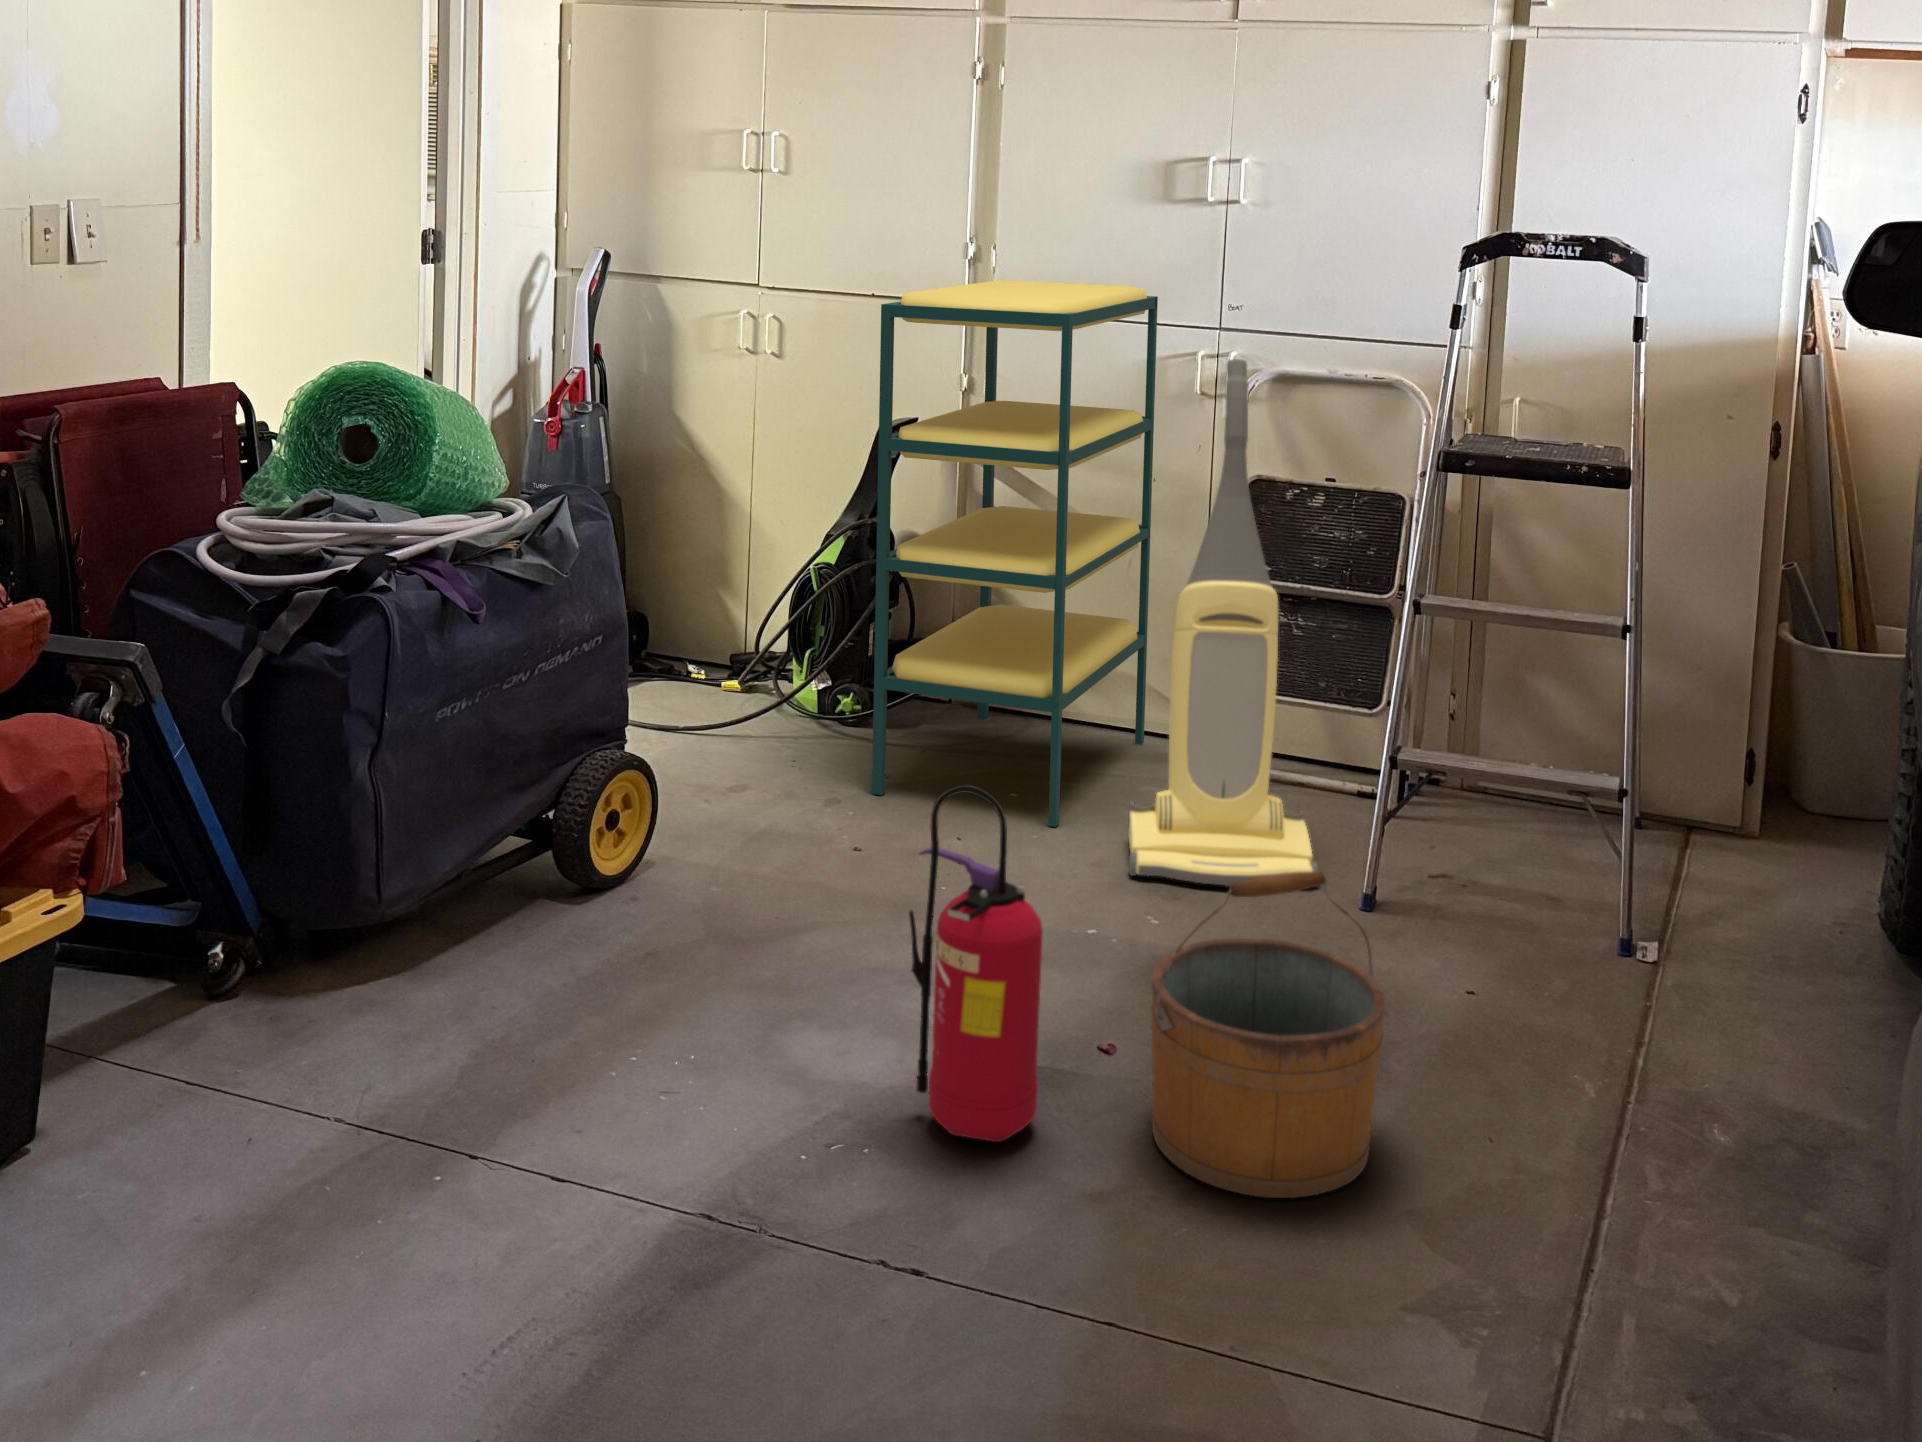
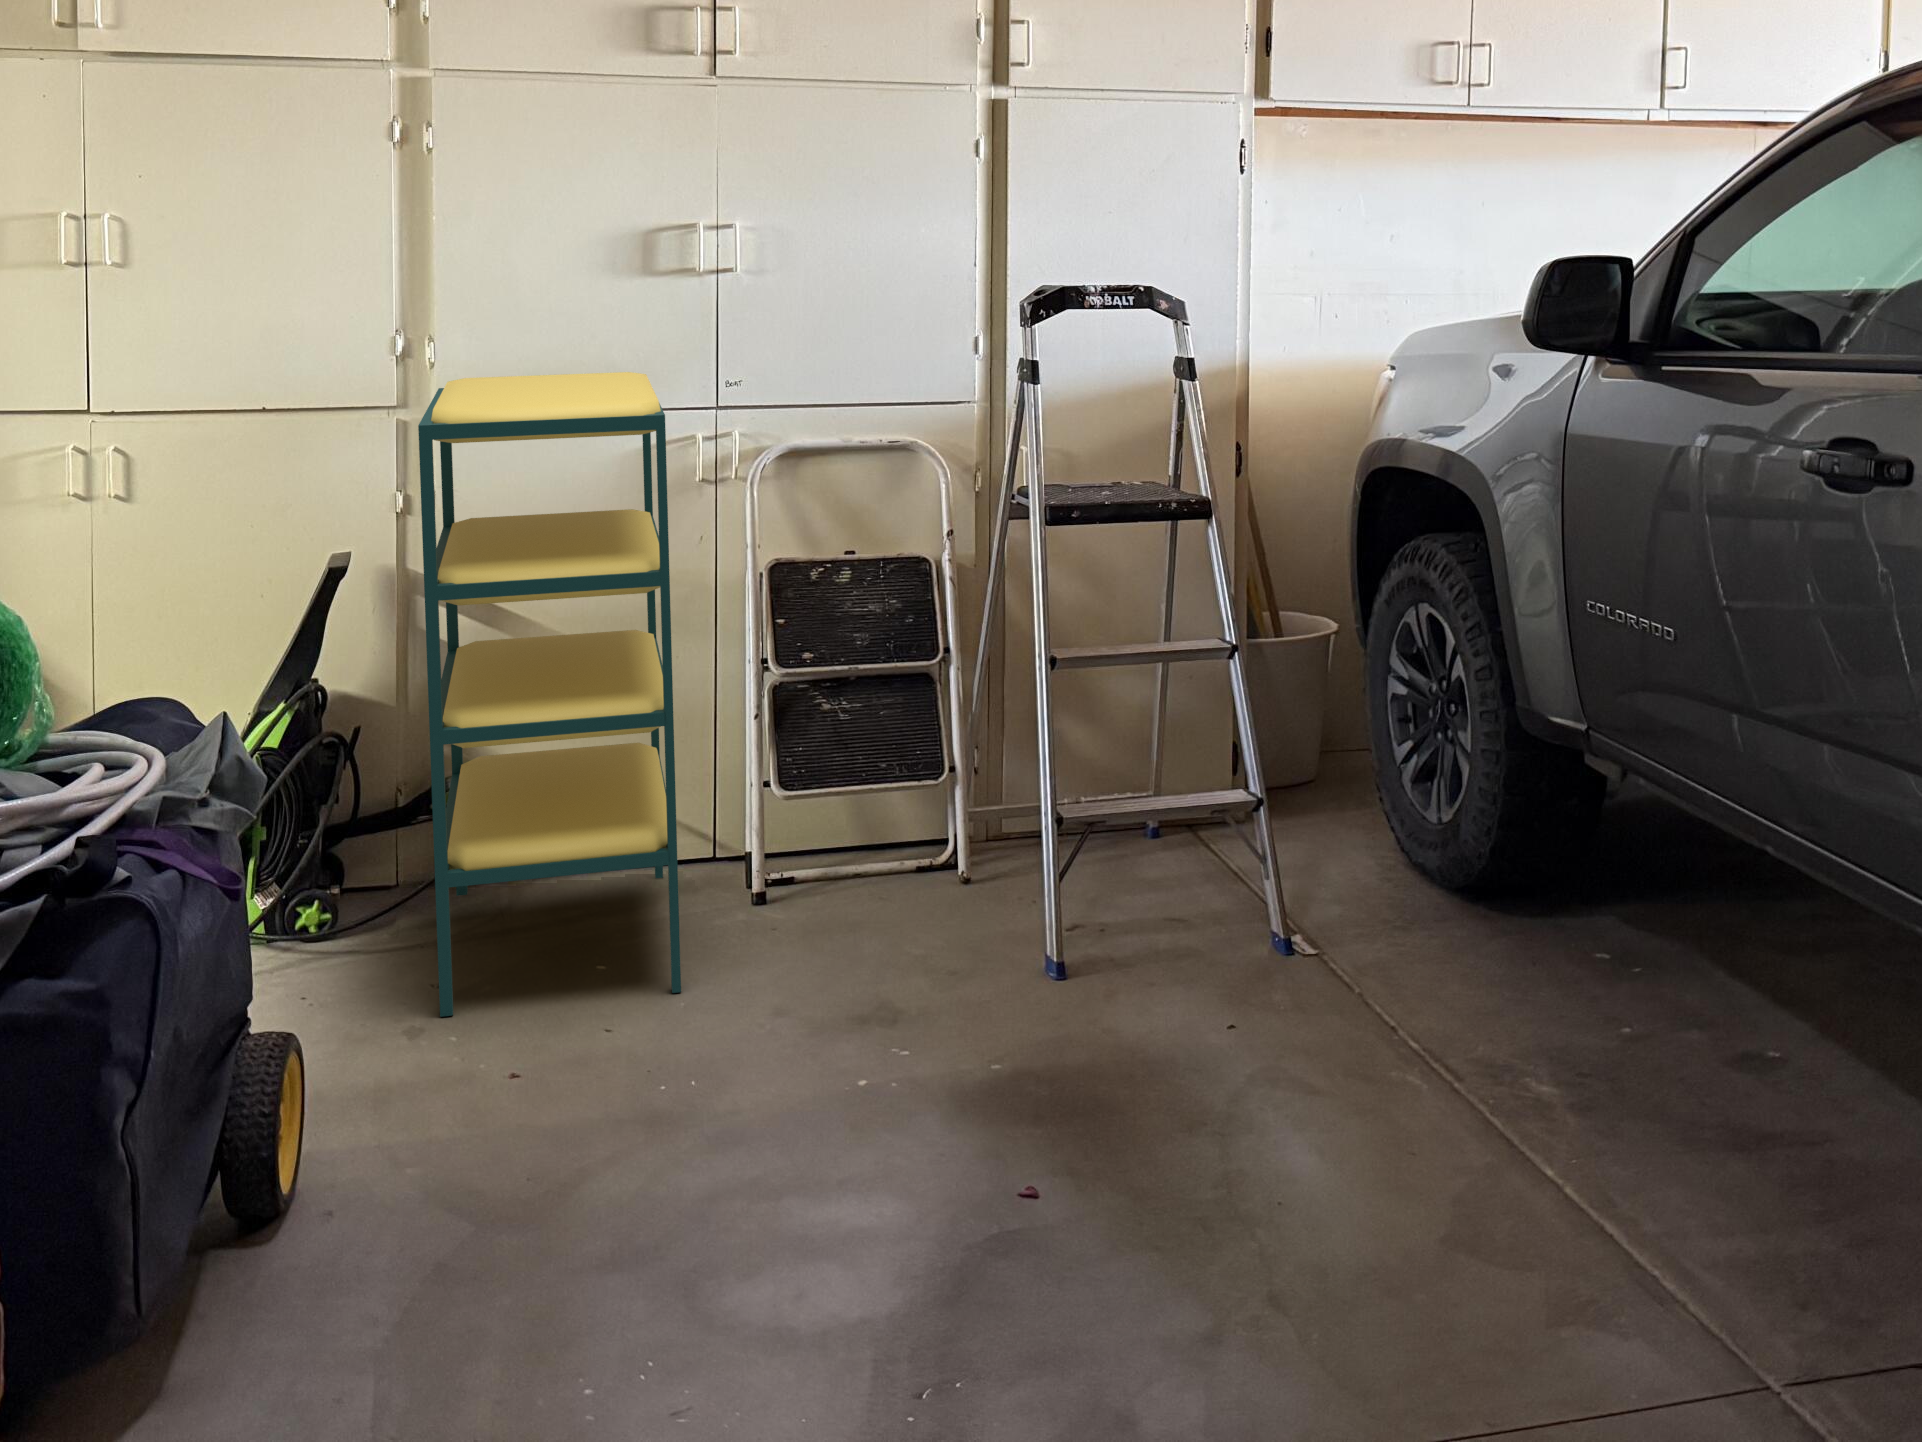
vacuum cleaner: present [1128,359,1319,886] -> none [769,443,988,1020]
fire extinguisher: present [909,785,1043,1142] -> none [879,962,1036,1353]
bucket: present [1151,872,1385,1198] -> none [1099,951,1331,1296]

